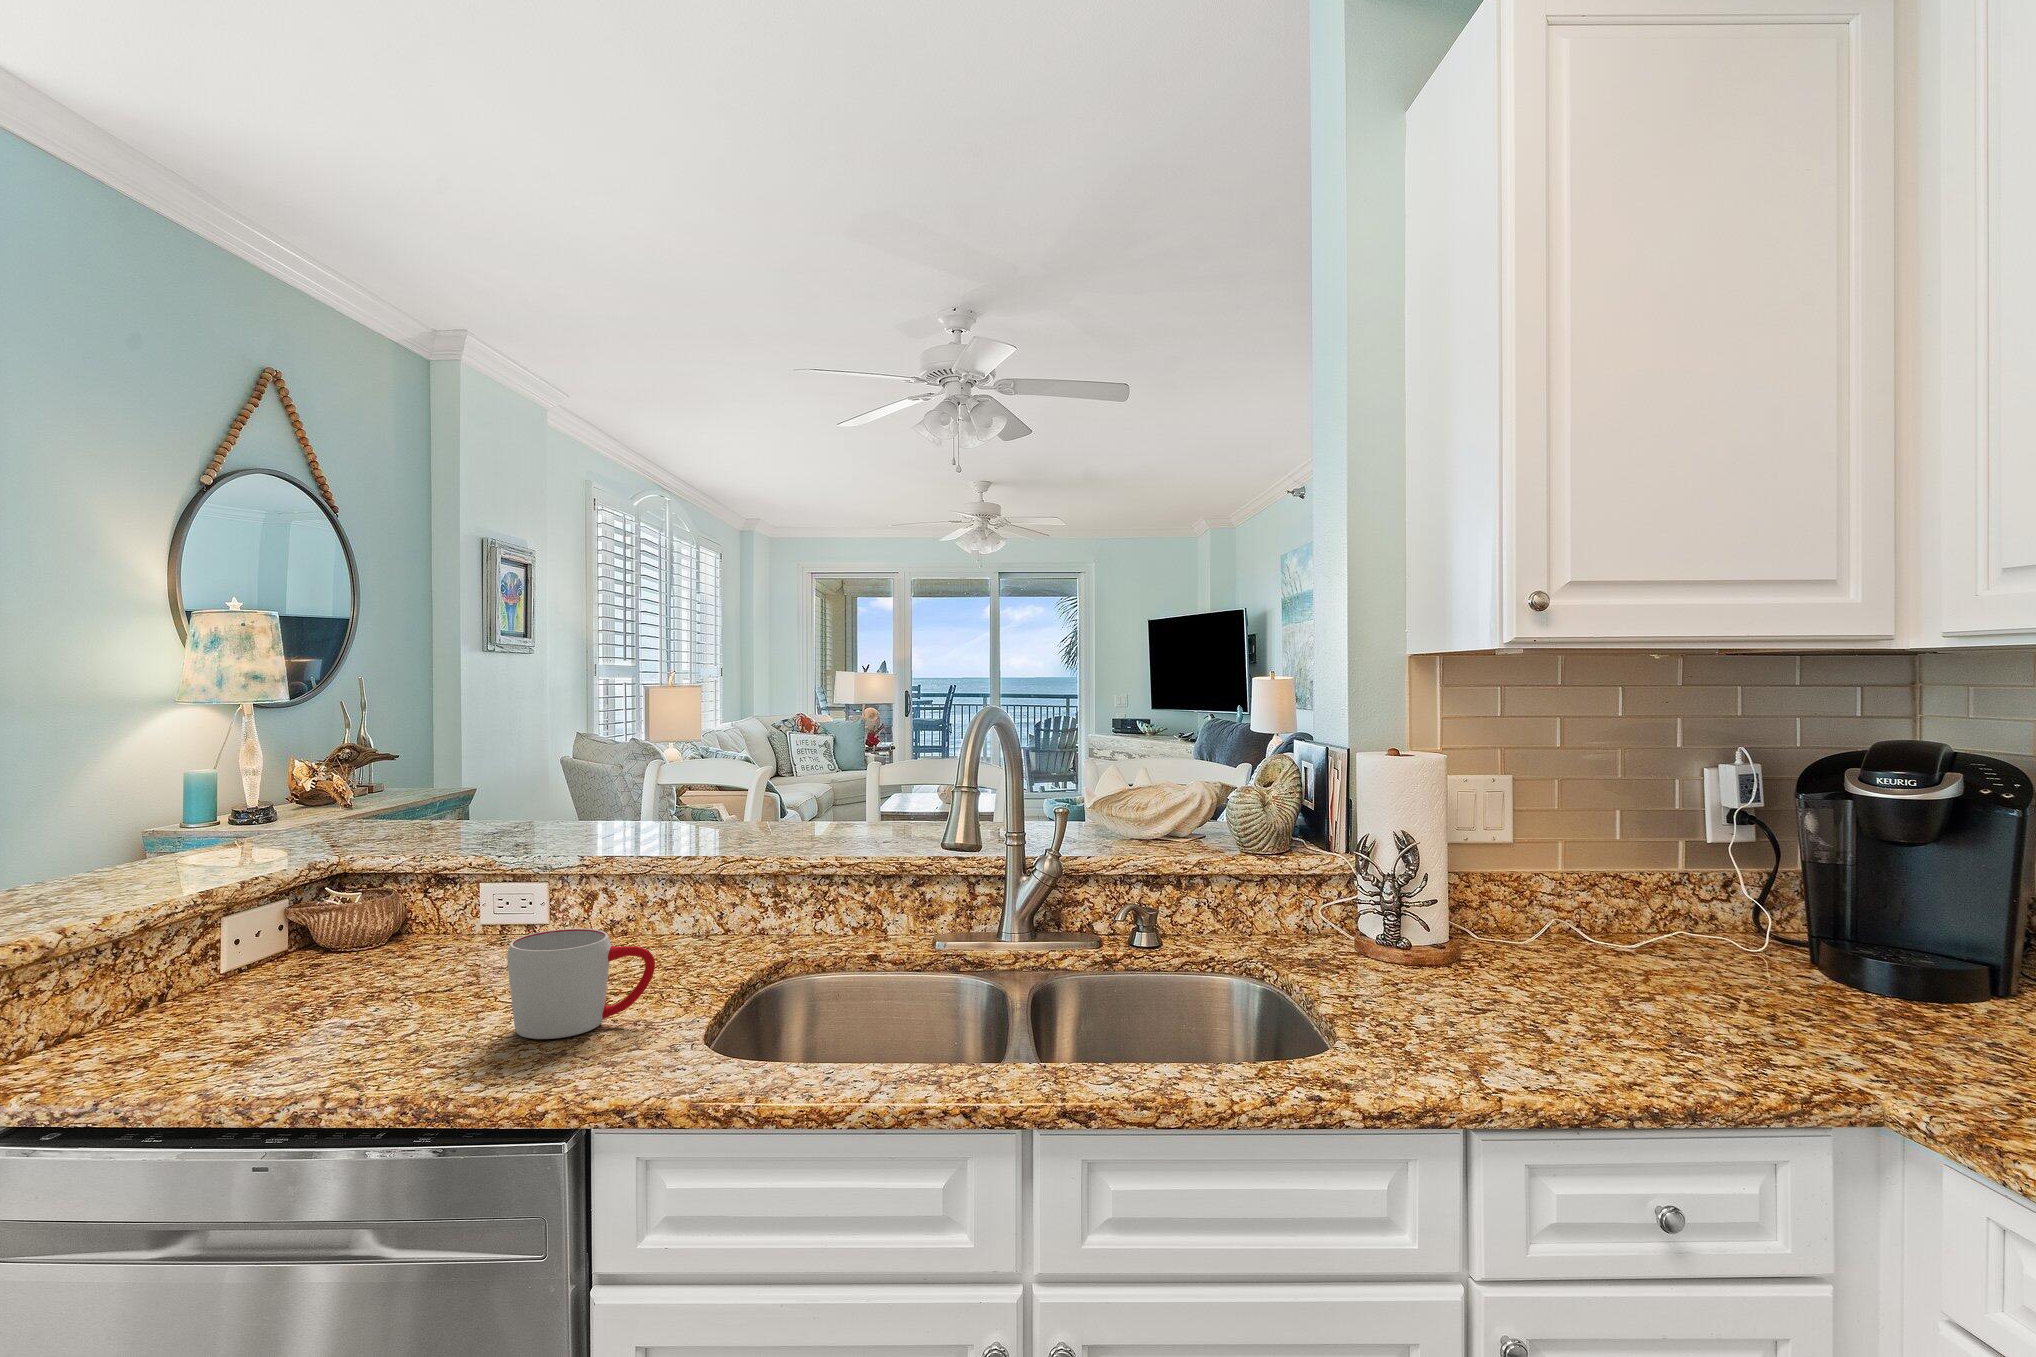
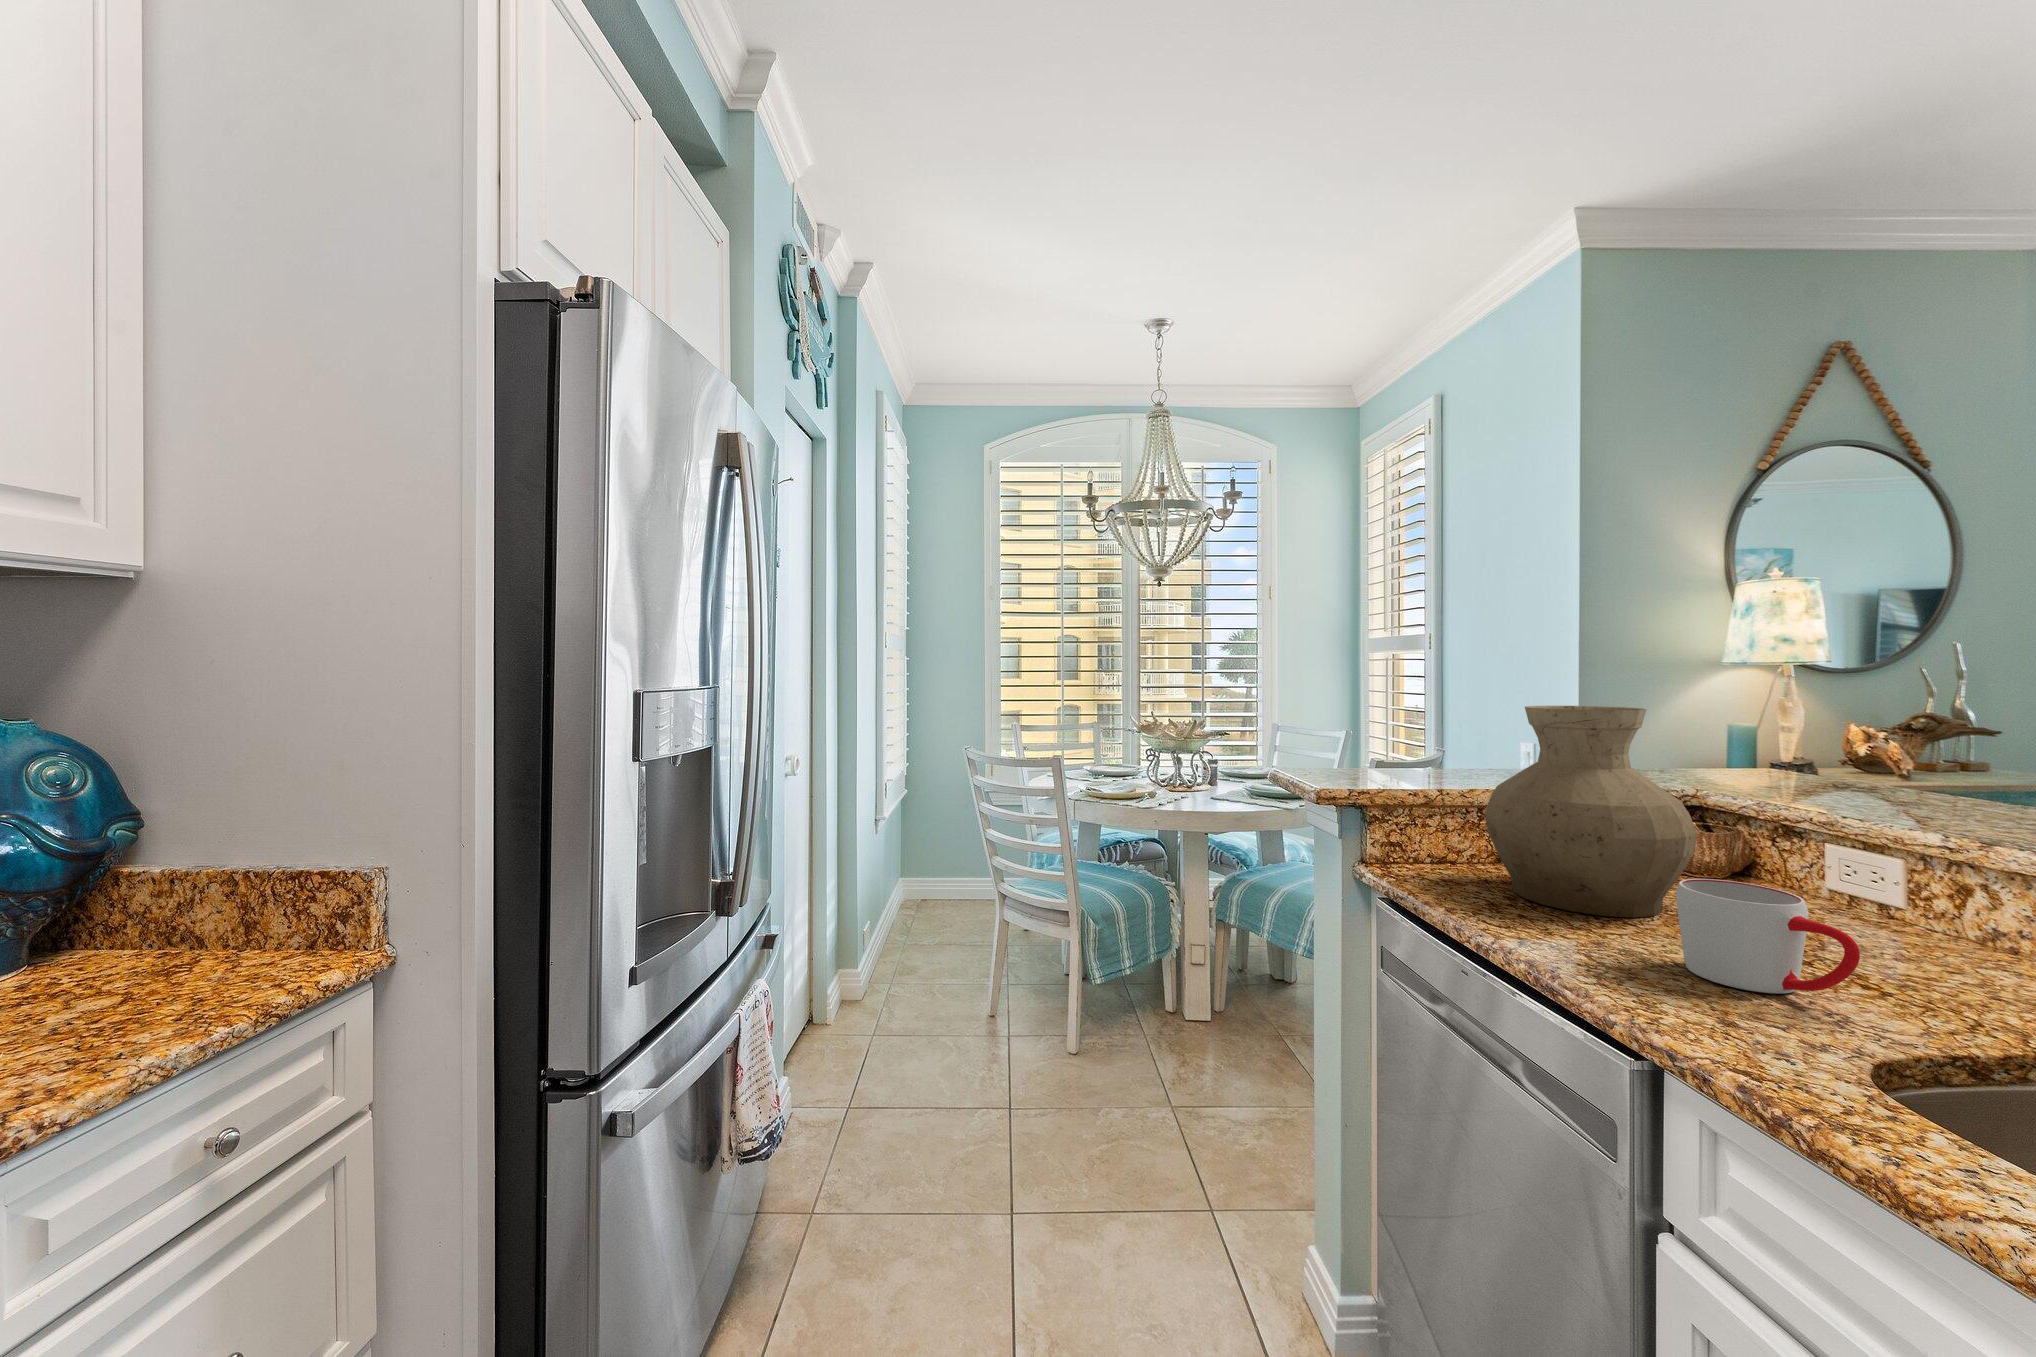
vase: none [184,759,448,1042] -> present [1485,706,1697,918]

